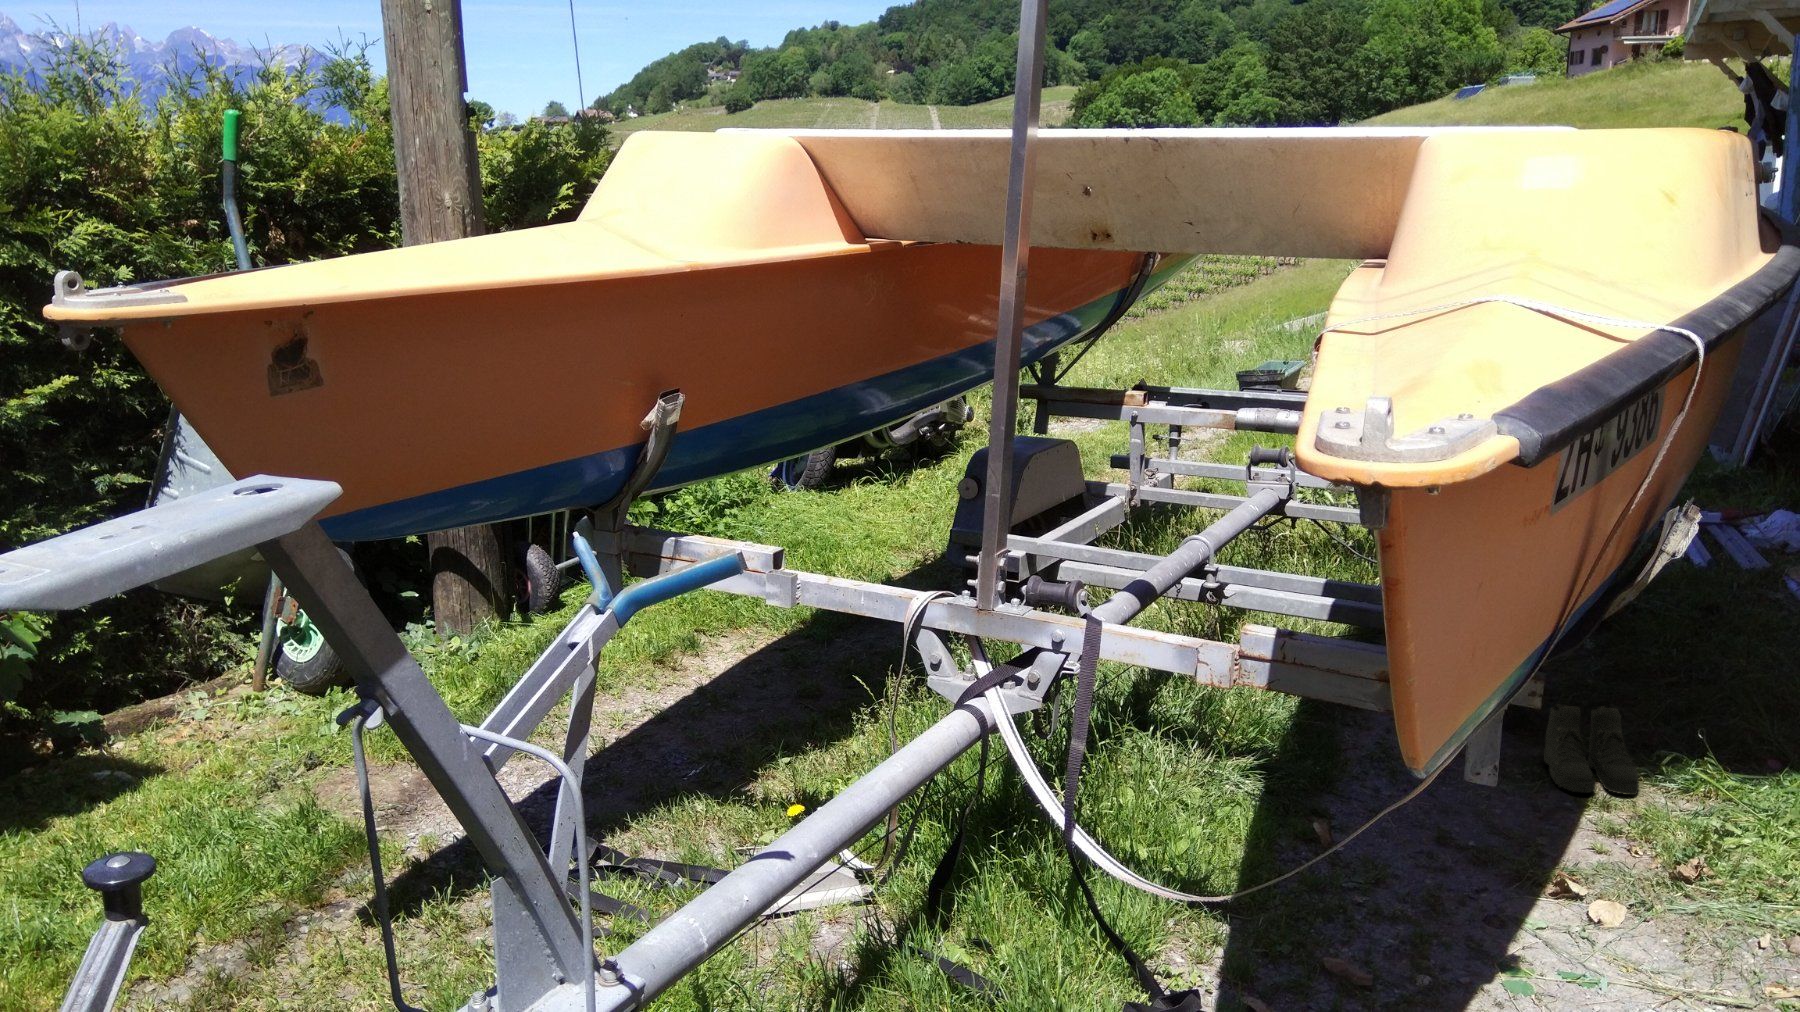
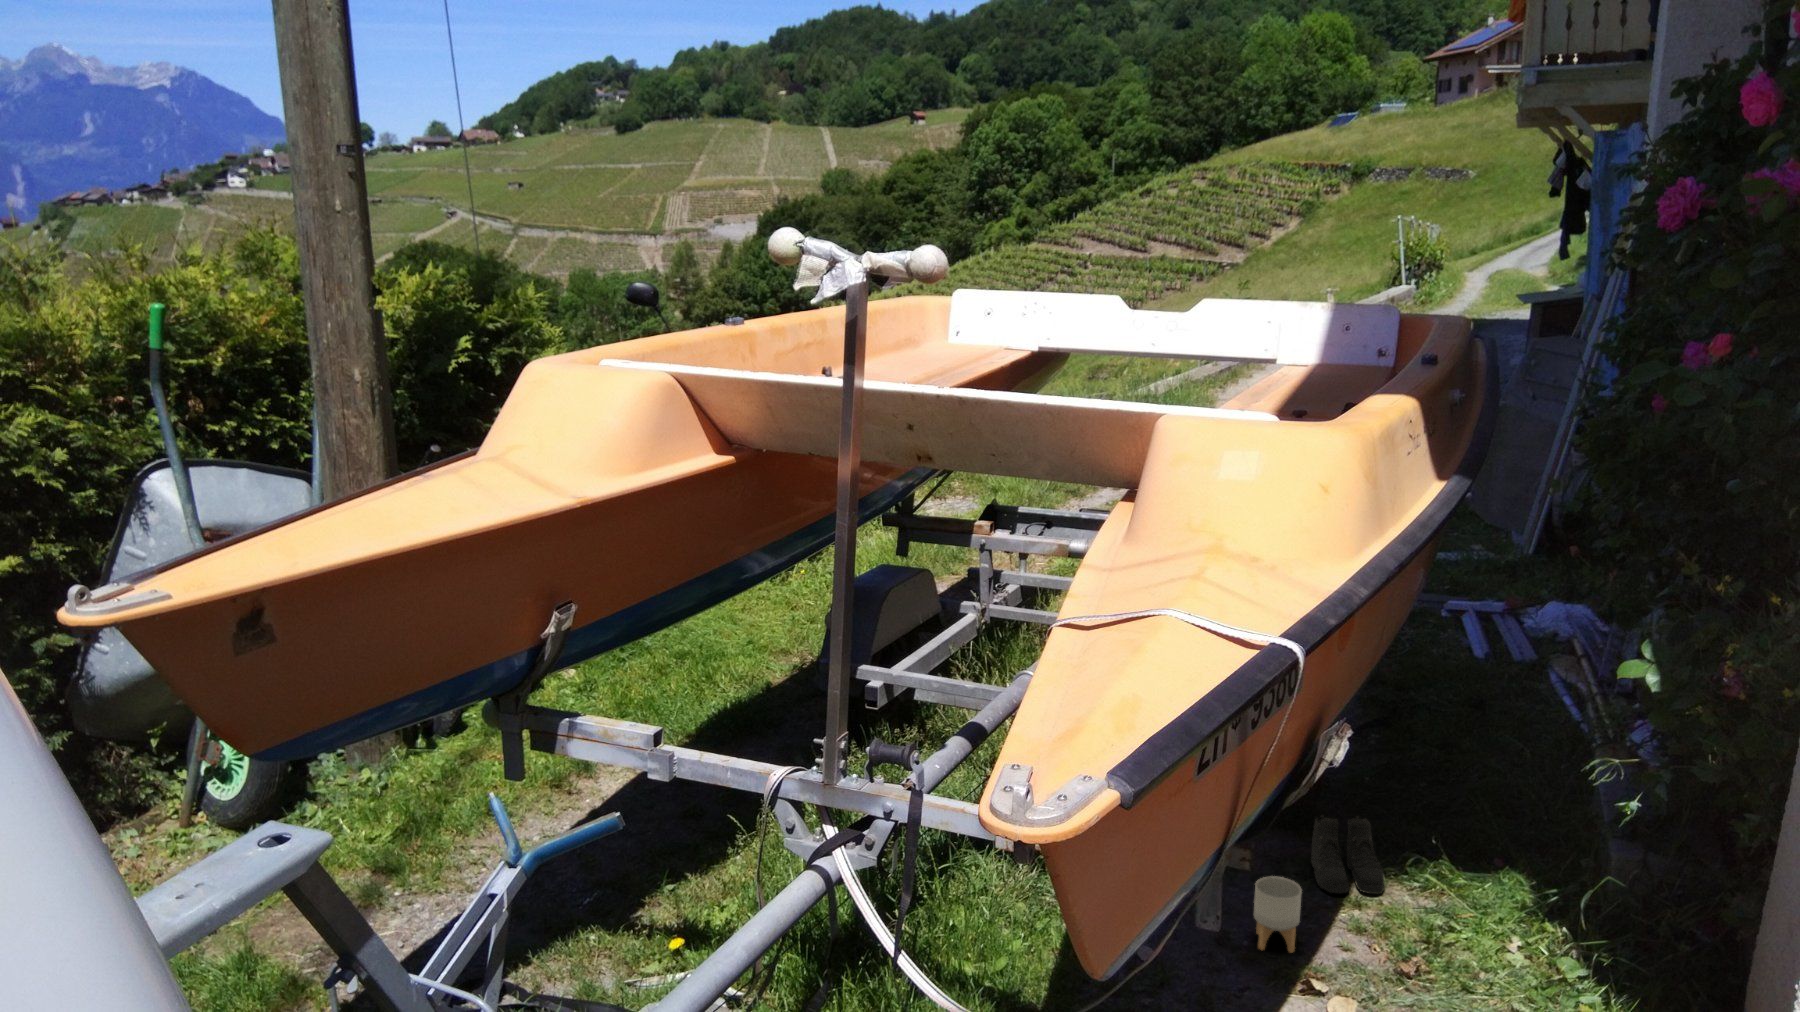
planter: none [1485,763,1547,854] -> present [1254,876,1302,953]

